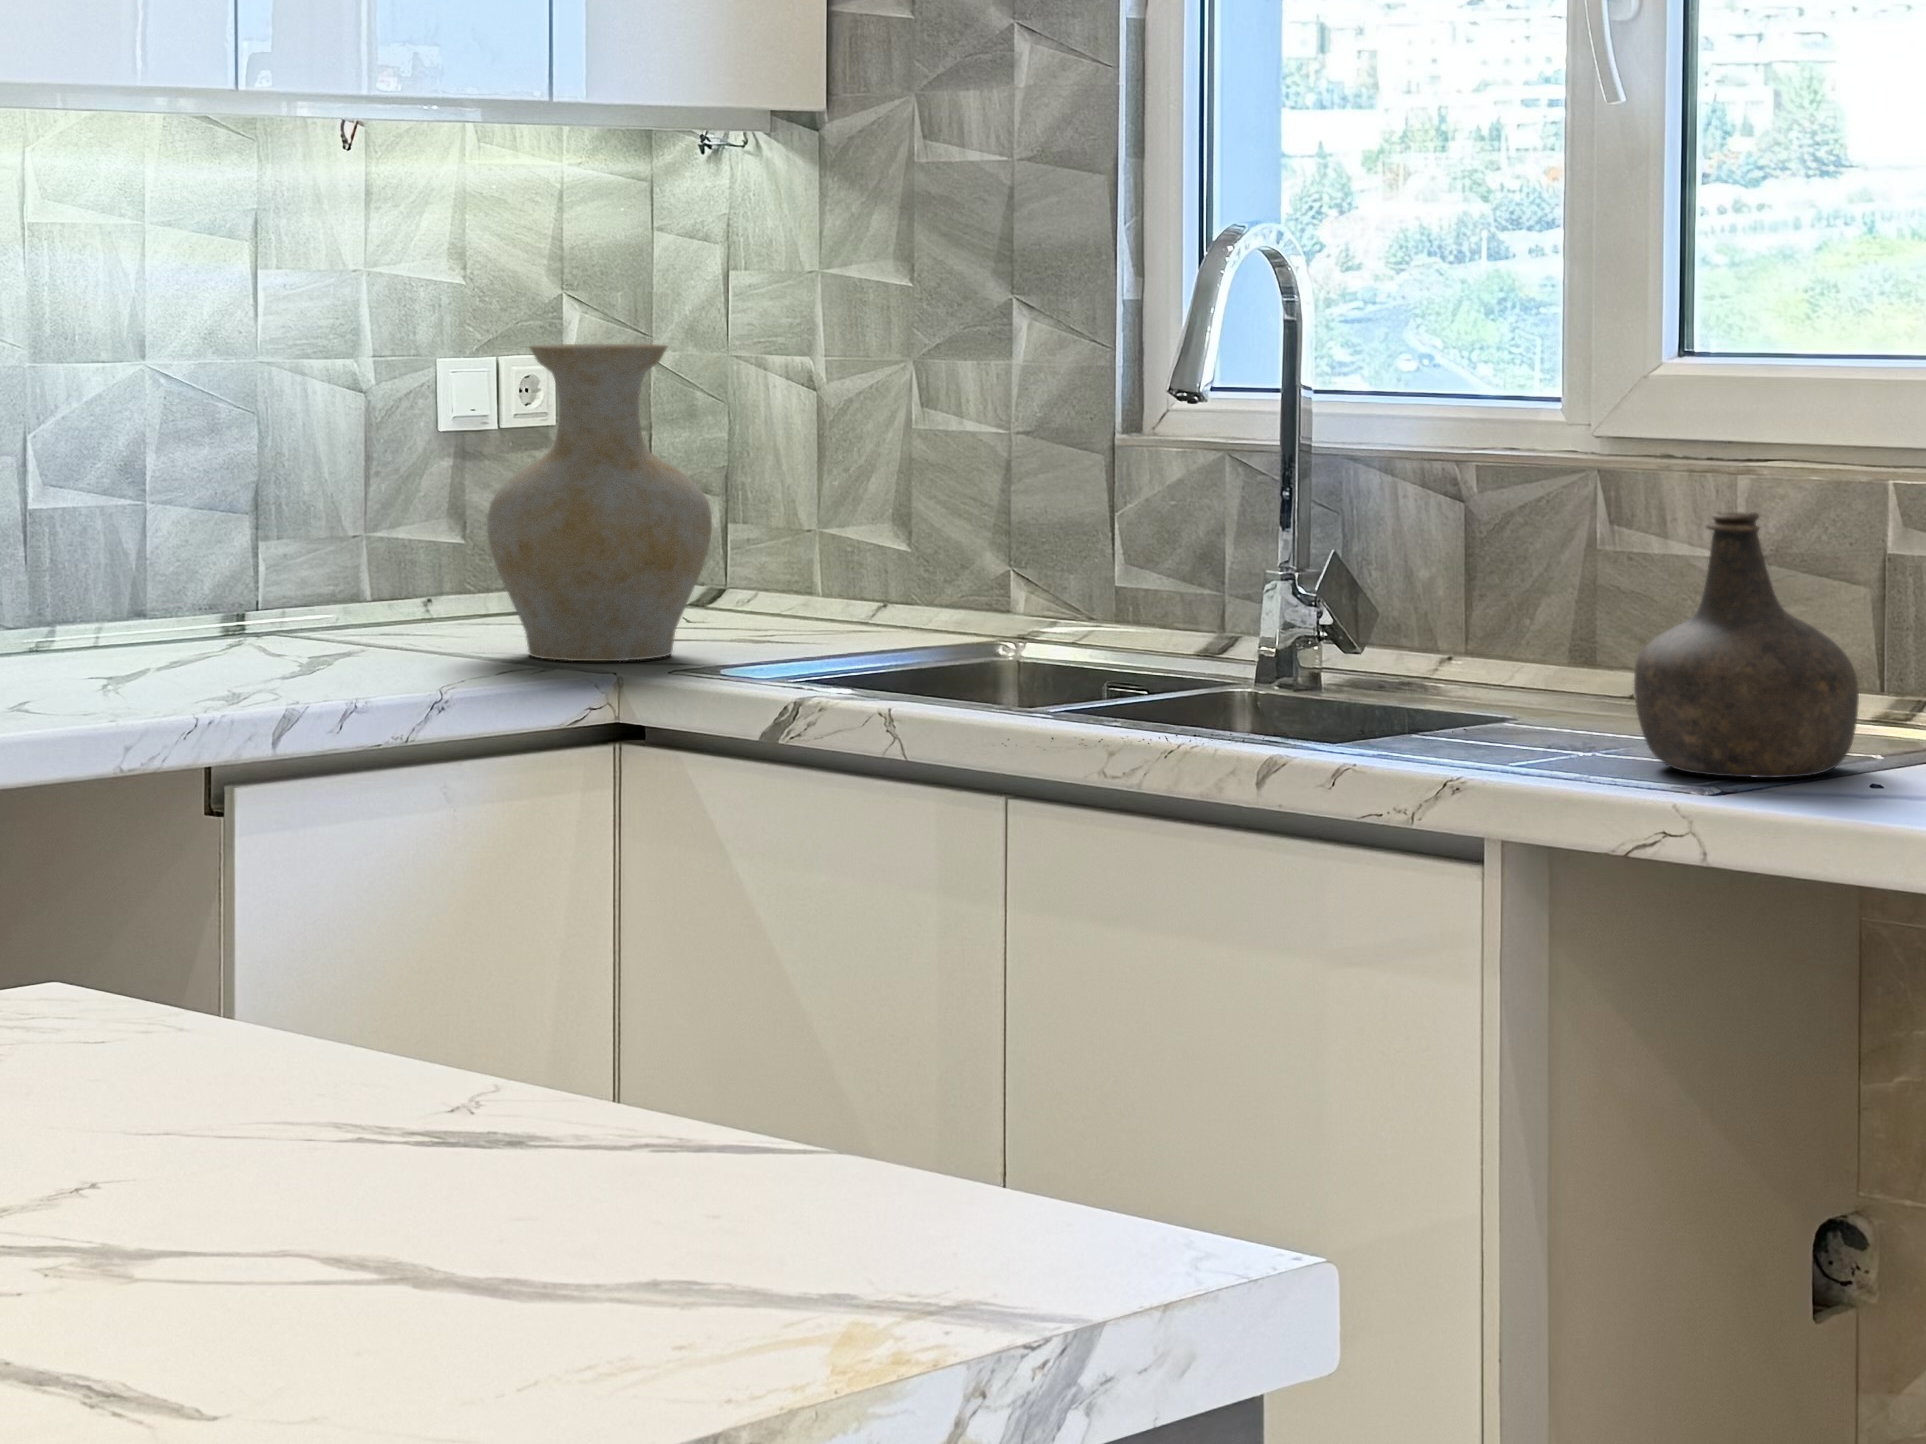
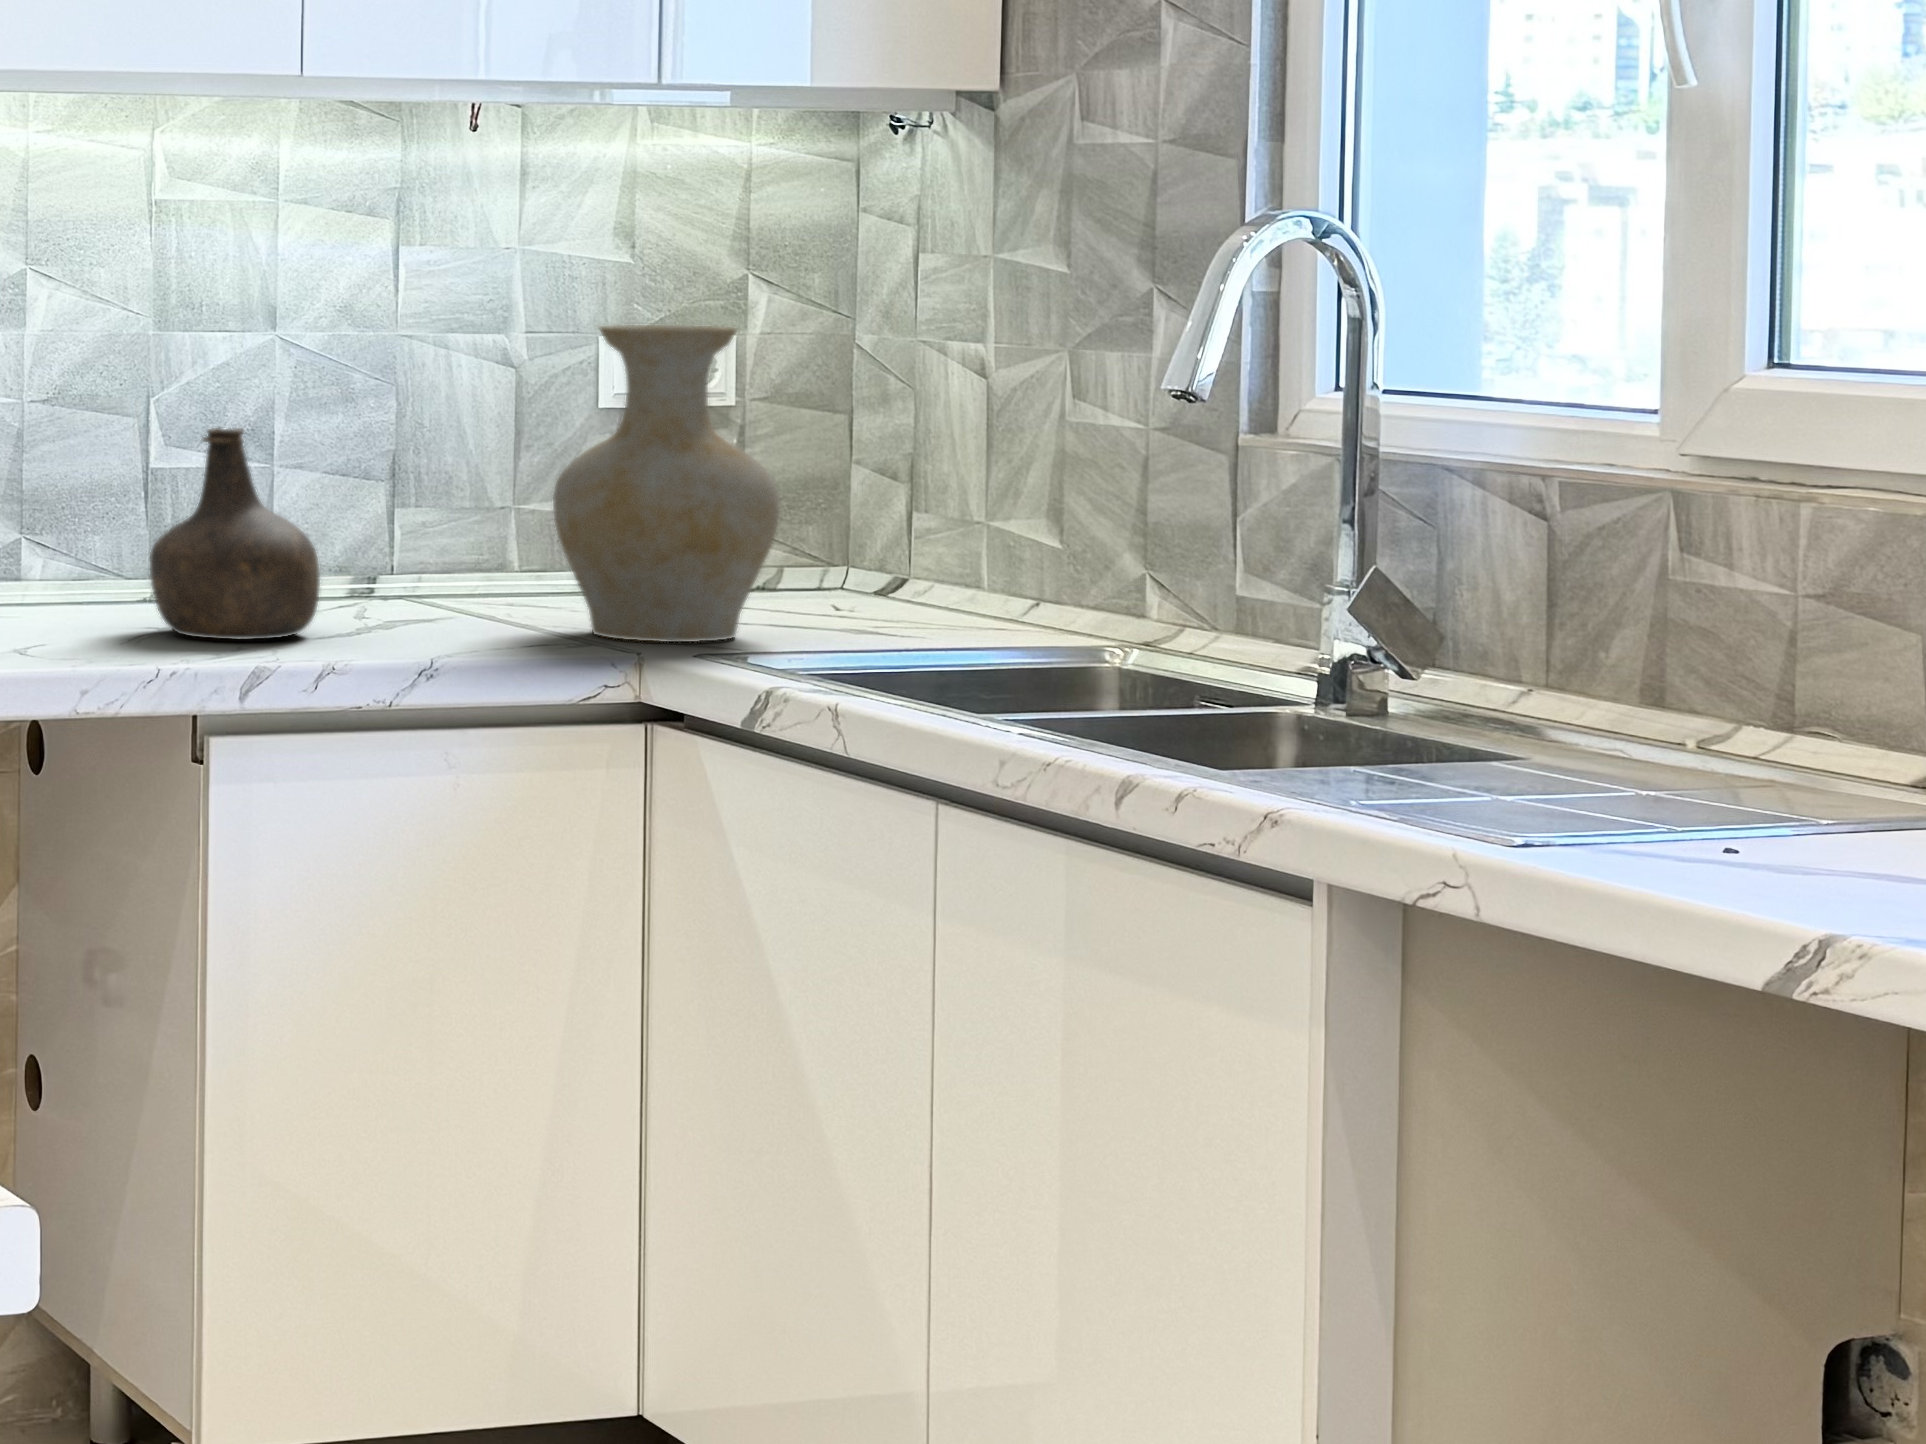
bottle: present [1634,512,1859,778] -> present [150,428,320,640]

